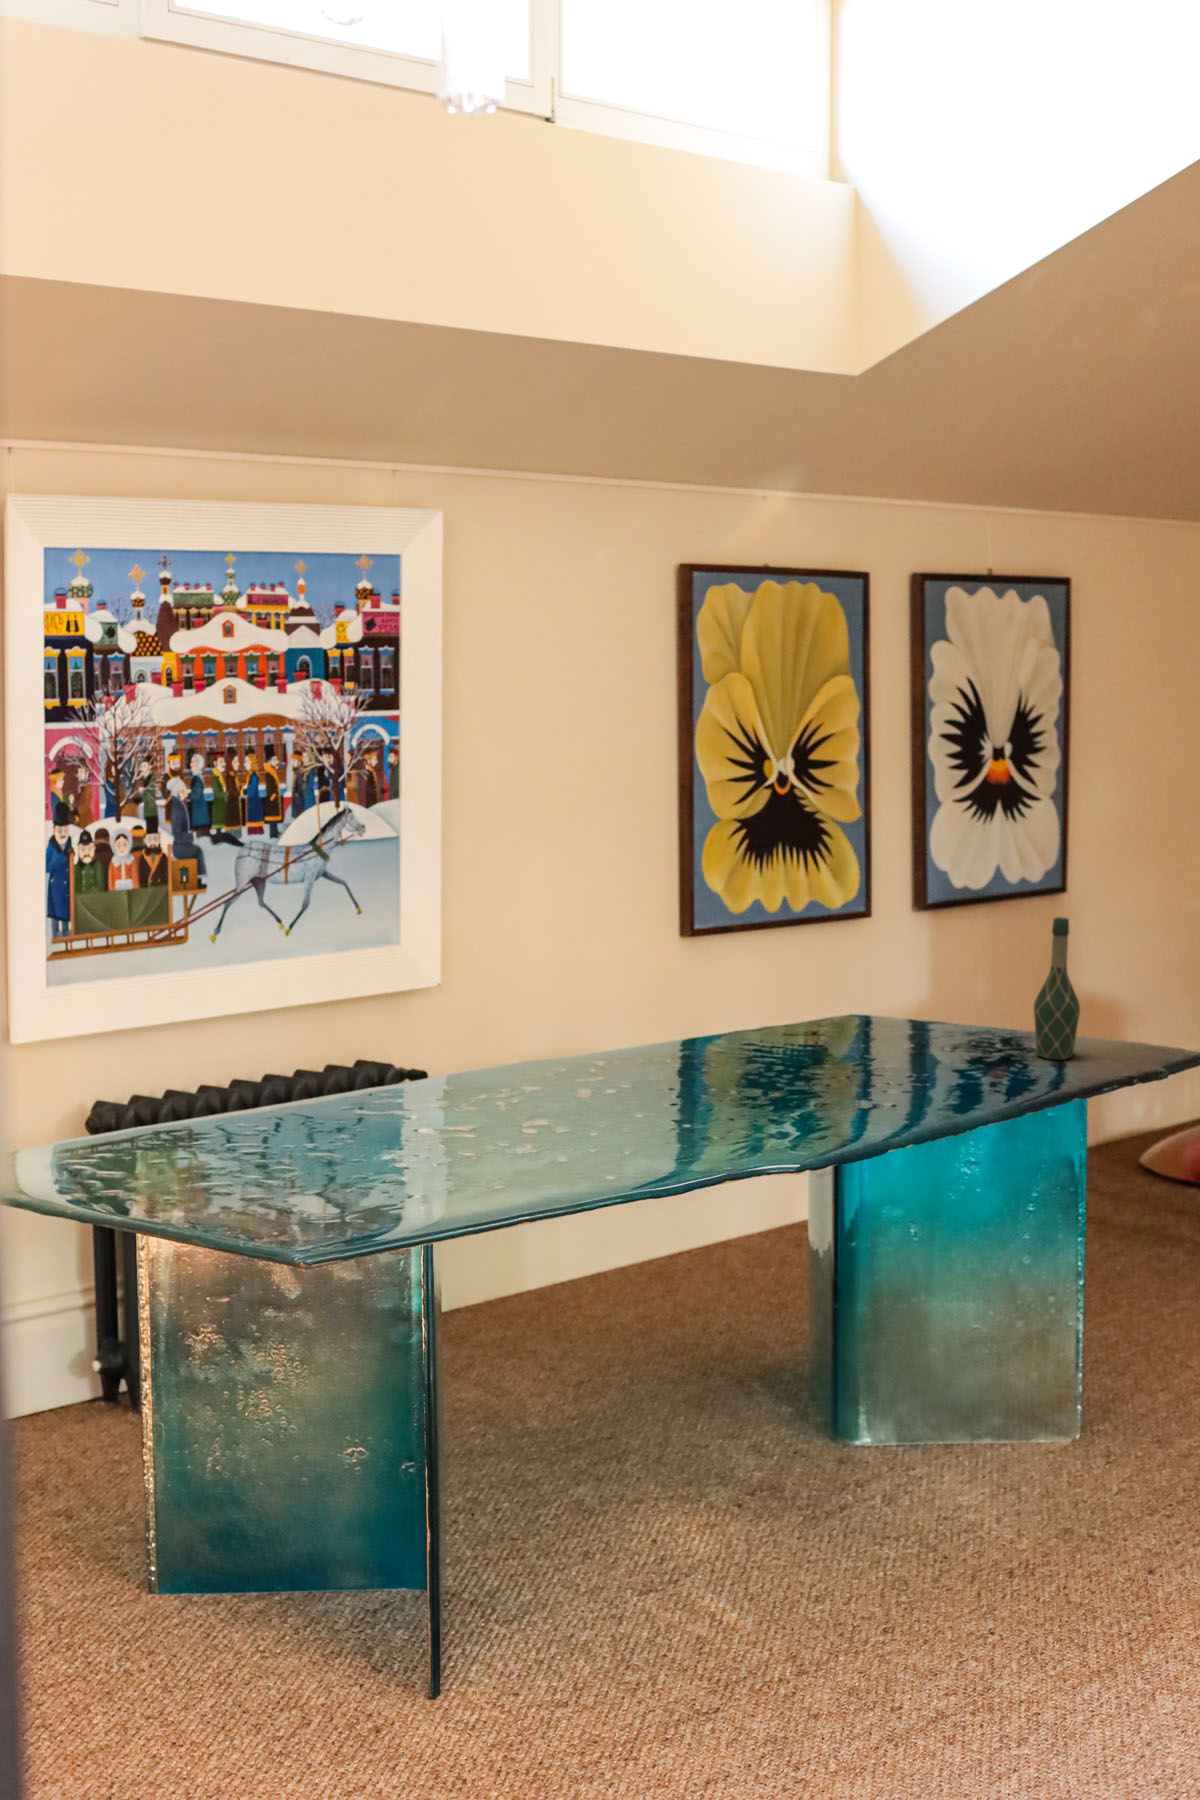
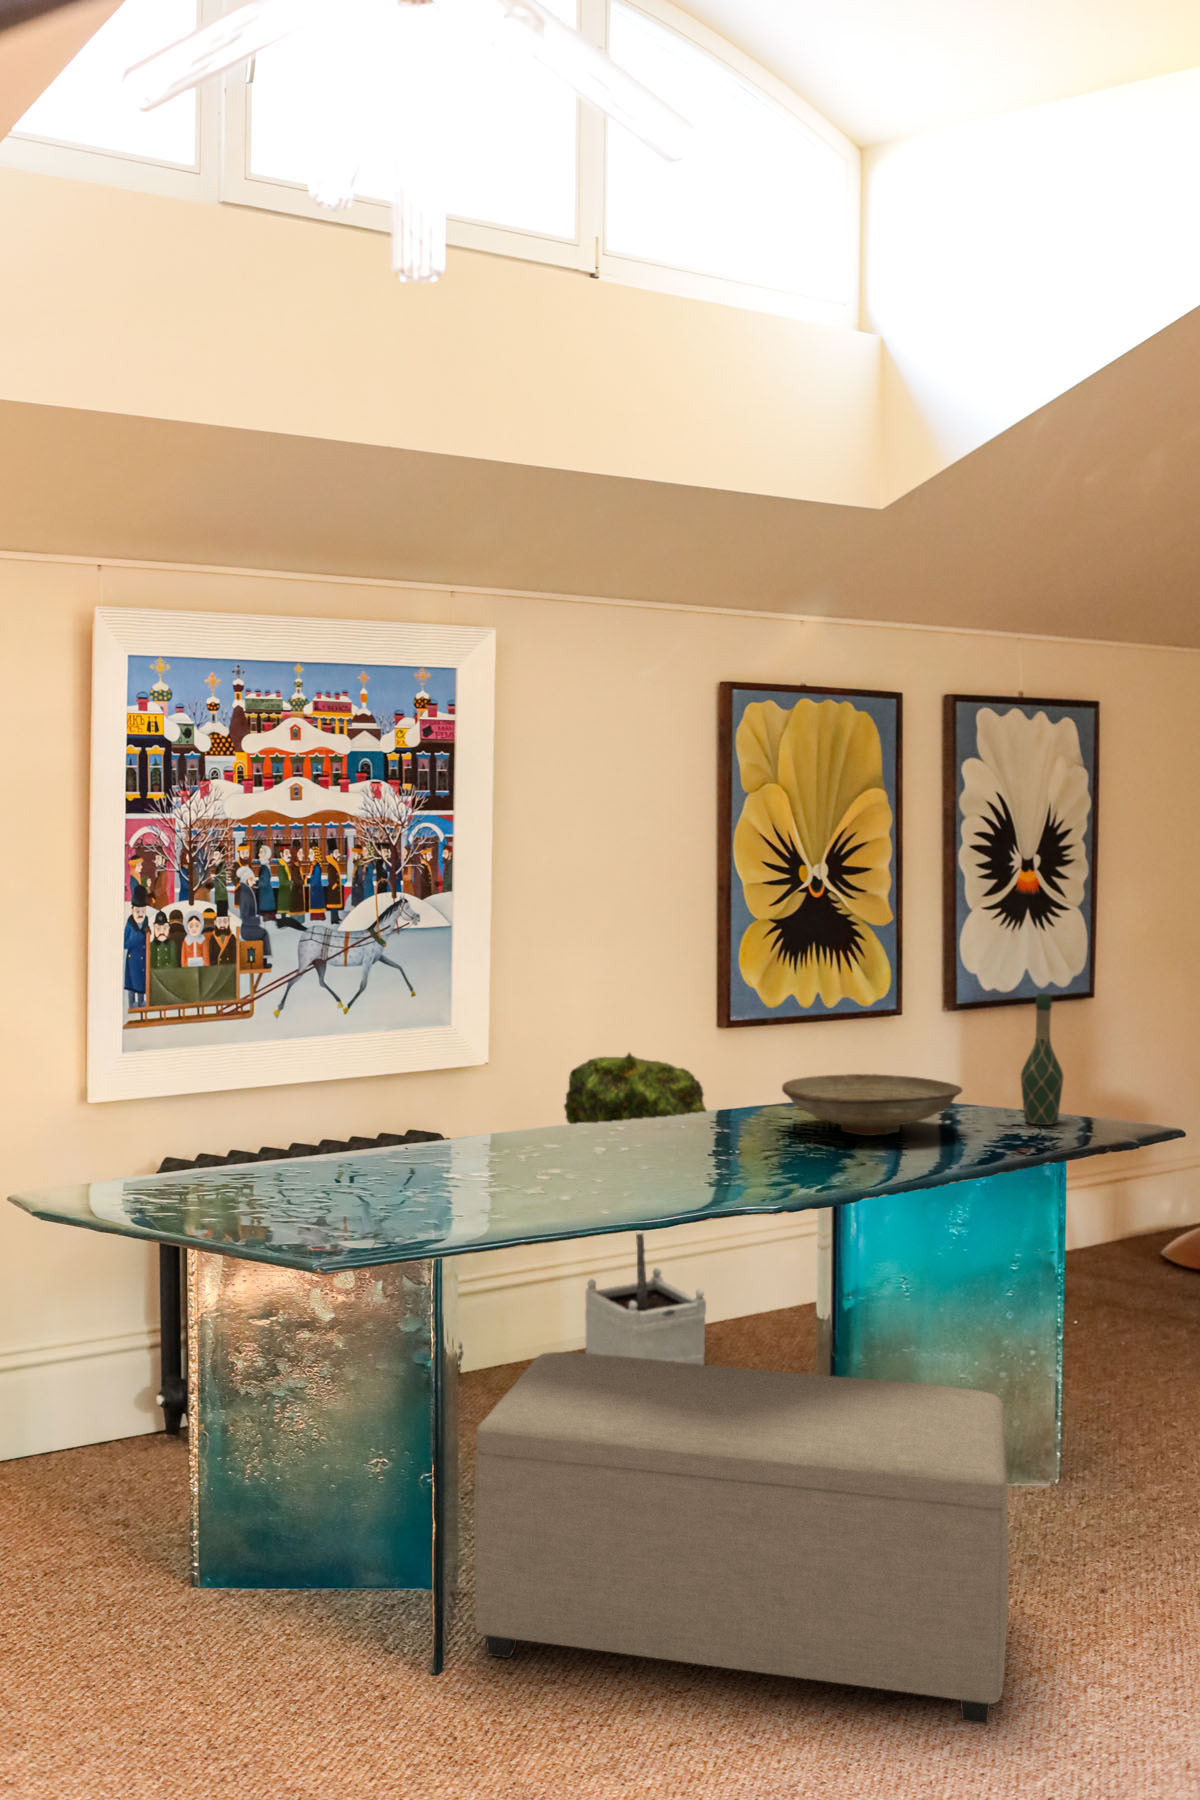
potted tree: none [527,979,684,1331] -> present [564,1053,706,1365]
decorative bowl: none [782,1005,980,1076] -> present [782,1074,962,1136]
ottoman: none [475,1328,1074,1737] -> present [474,1352,1009,1724]

